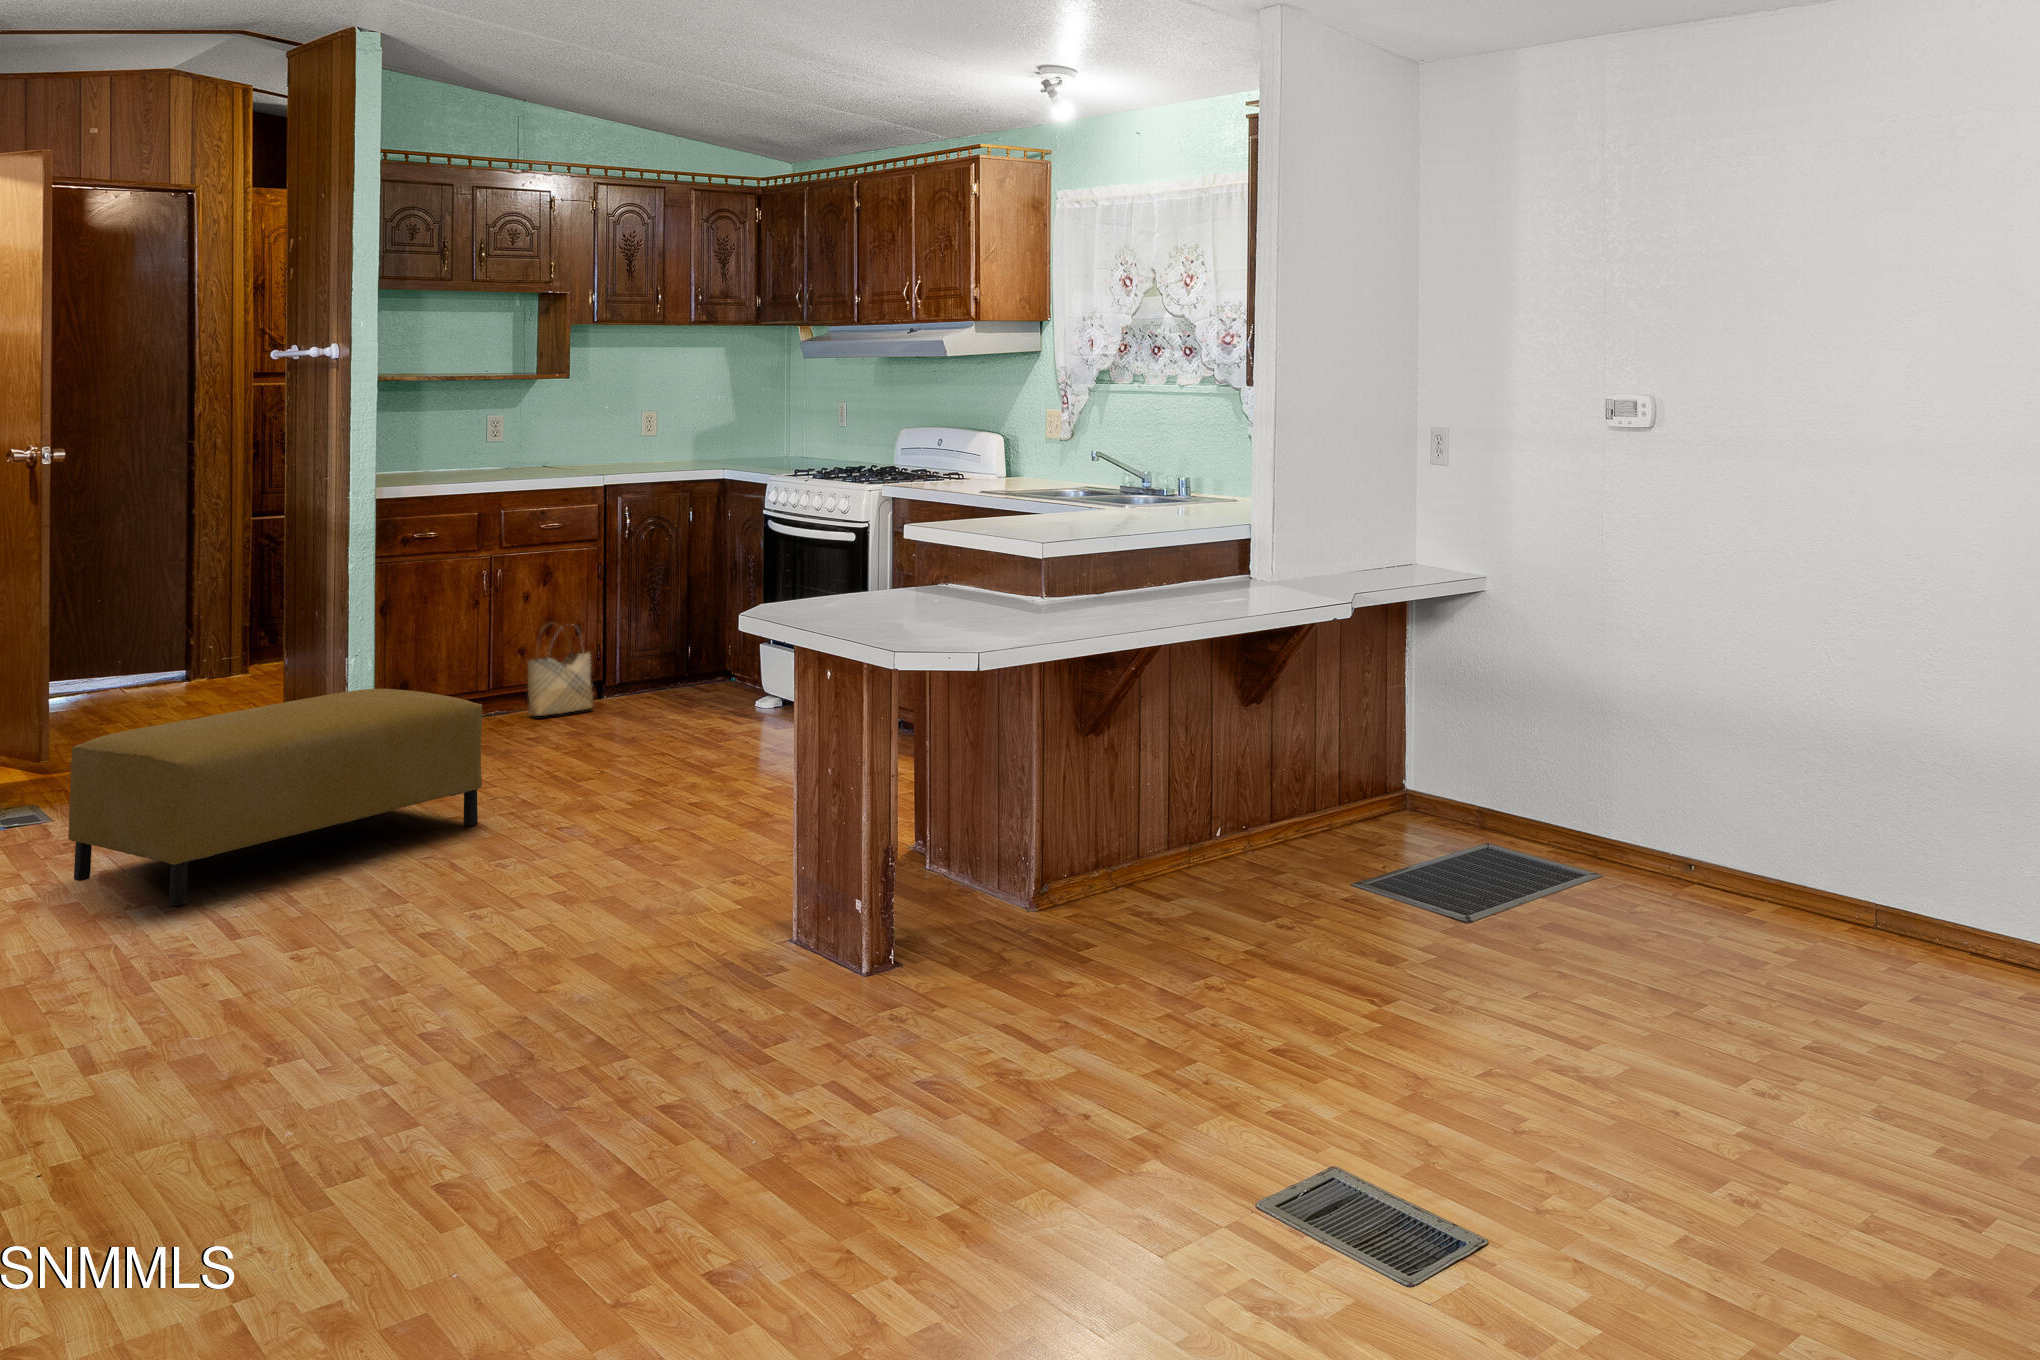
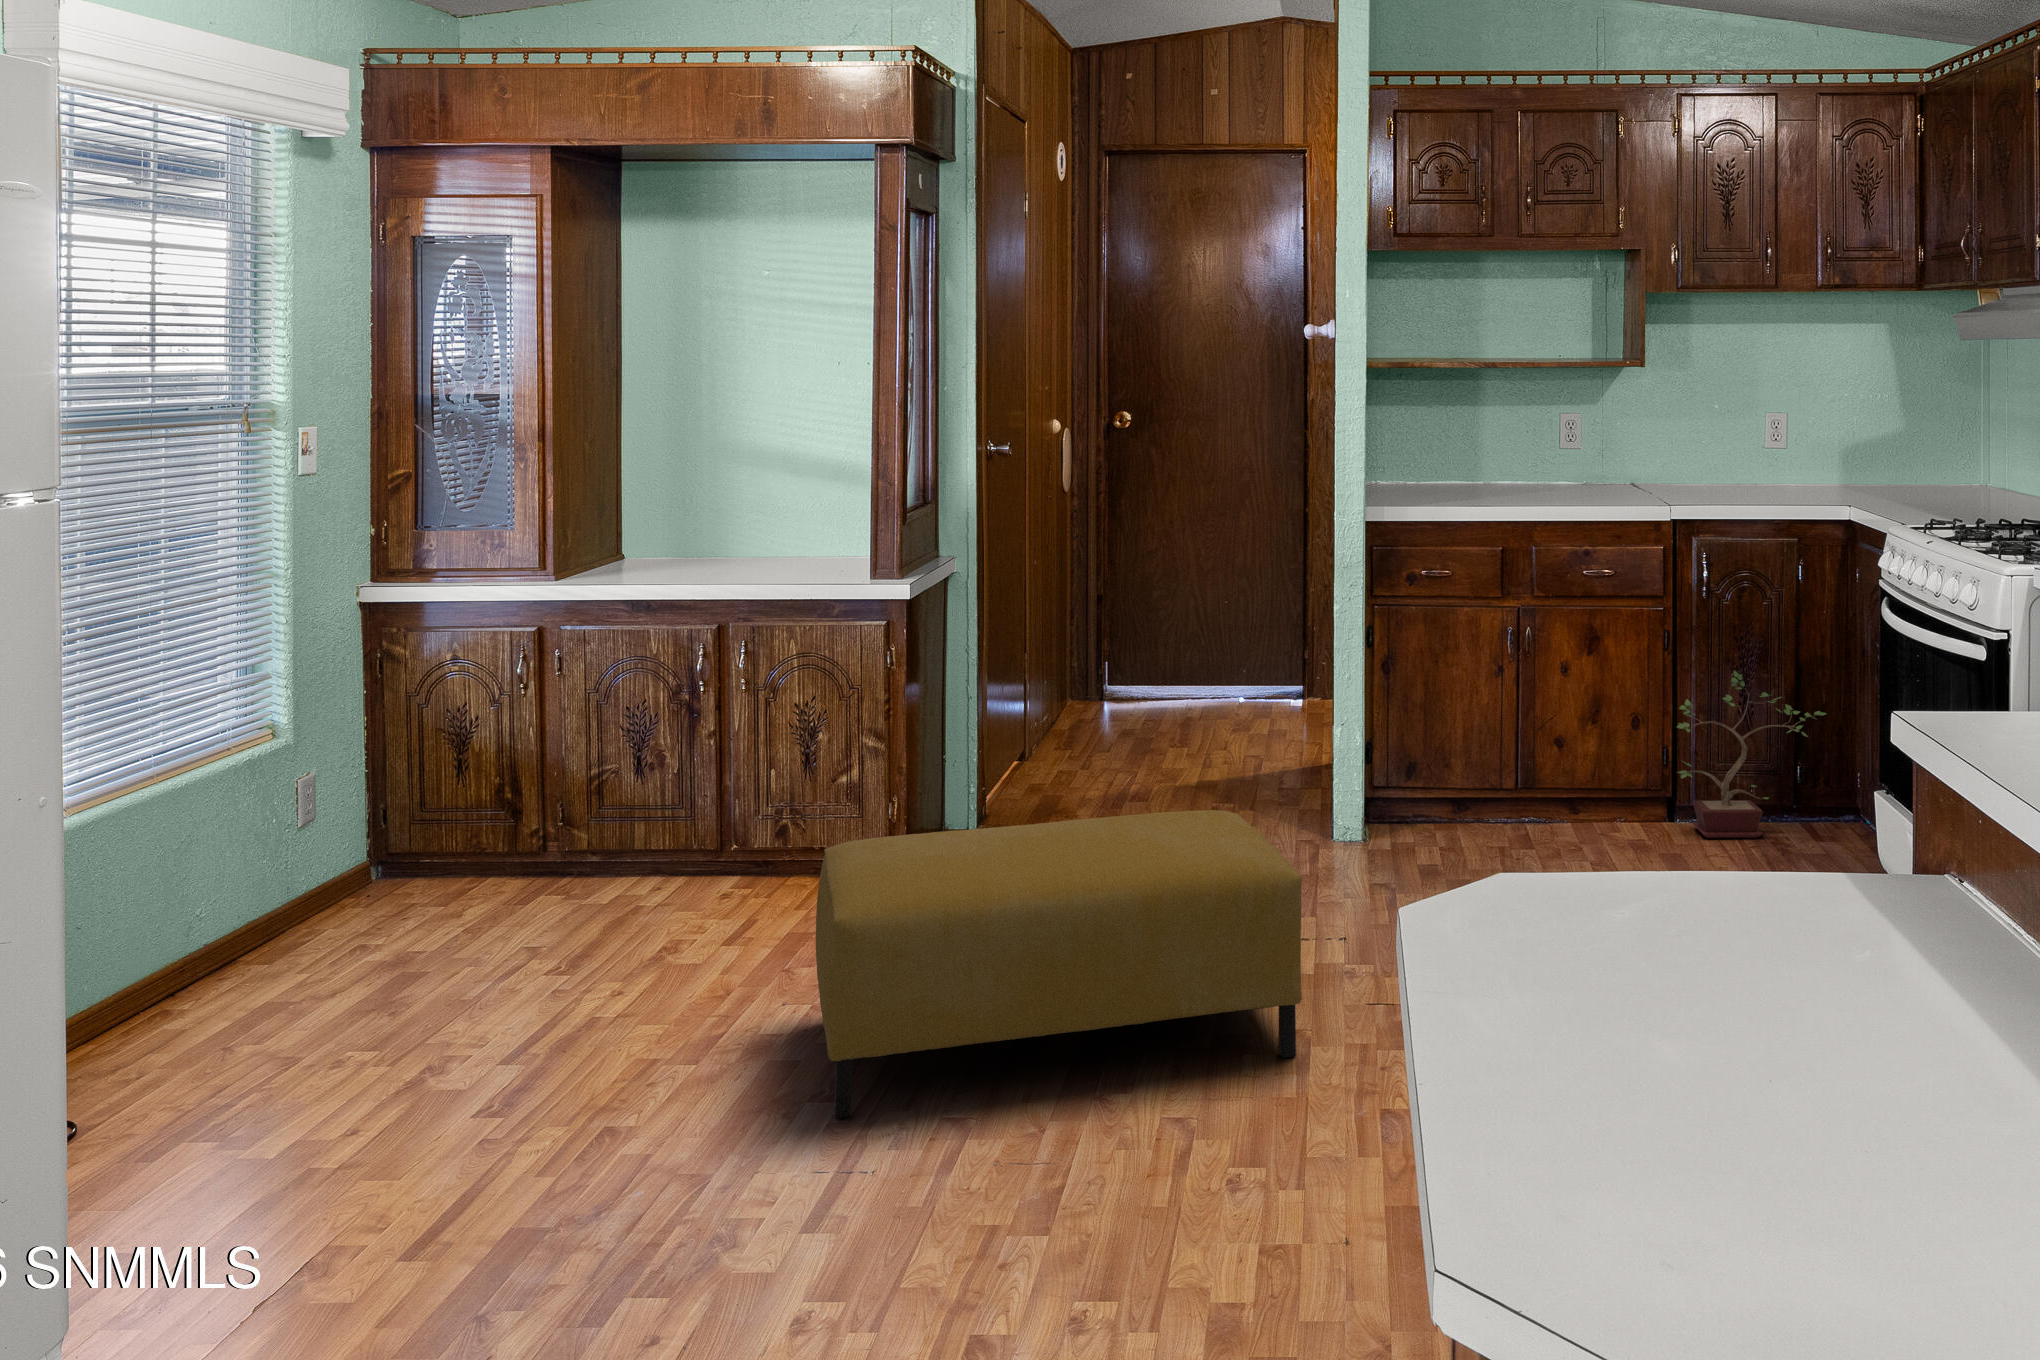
potted plant: none [617,585,720,702] -> present [1677,671,1826,838]
woven basket: present [528,625,593,716] -> none [1547,708,1637,839]

